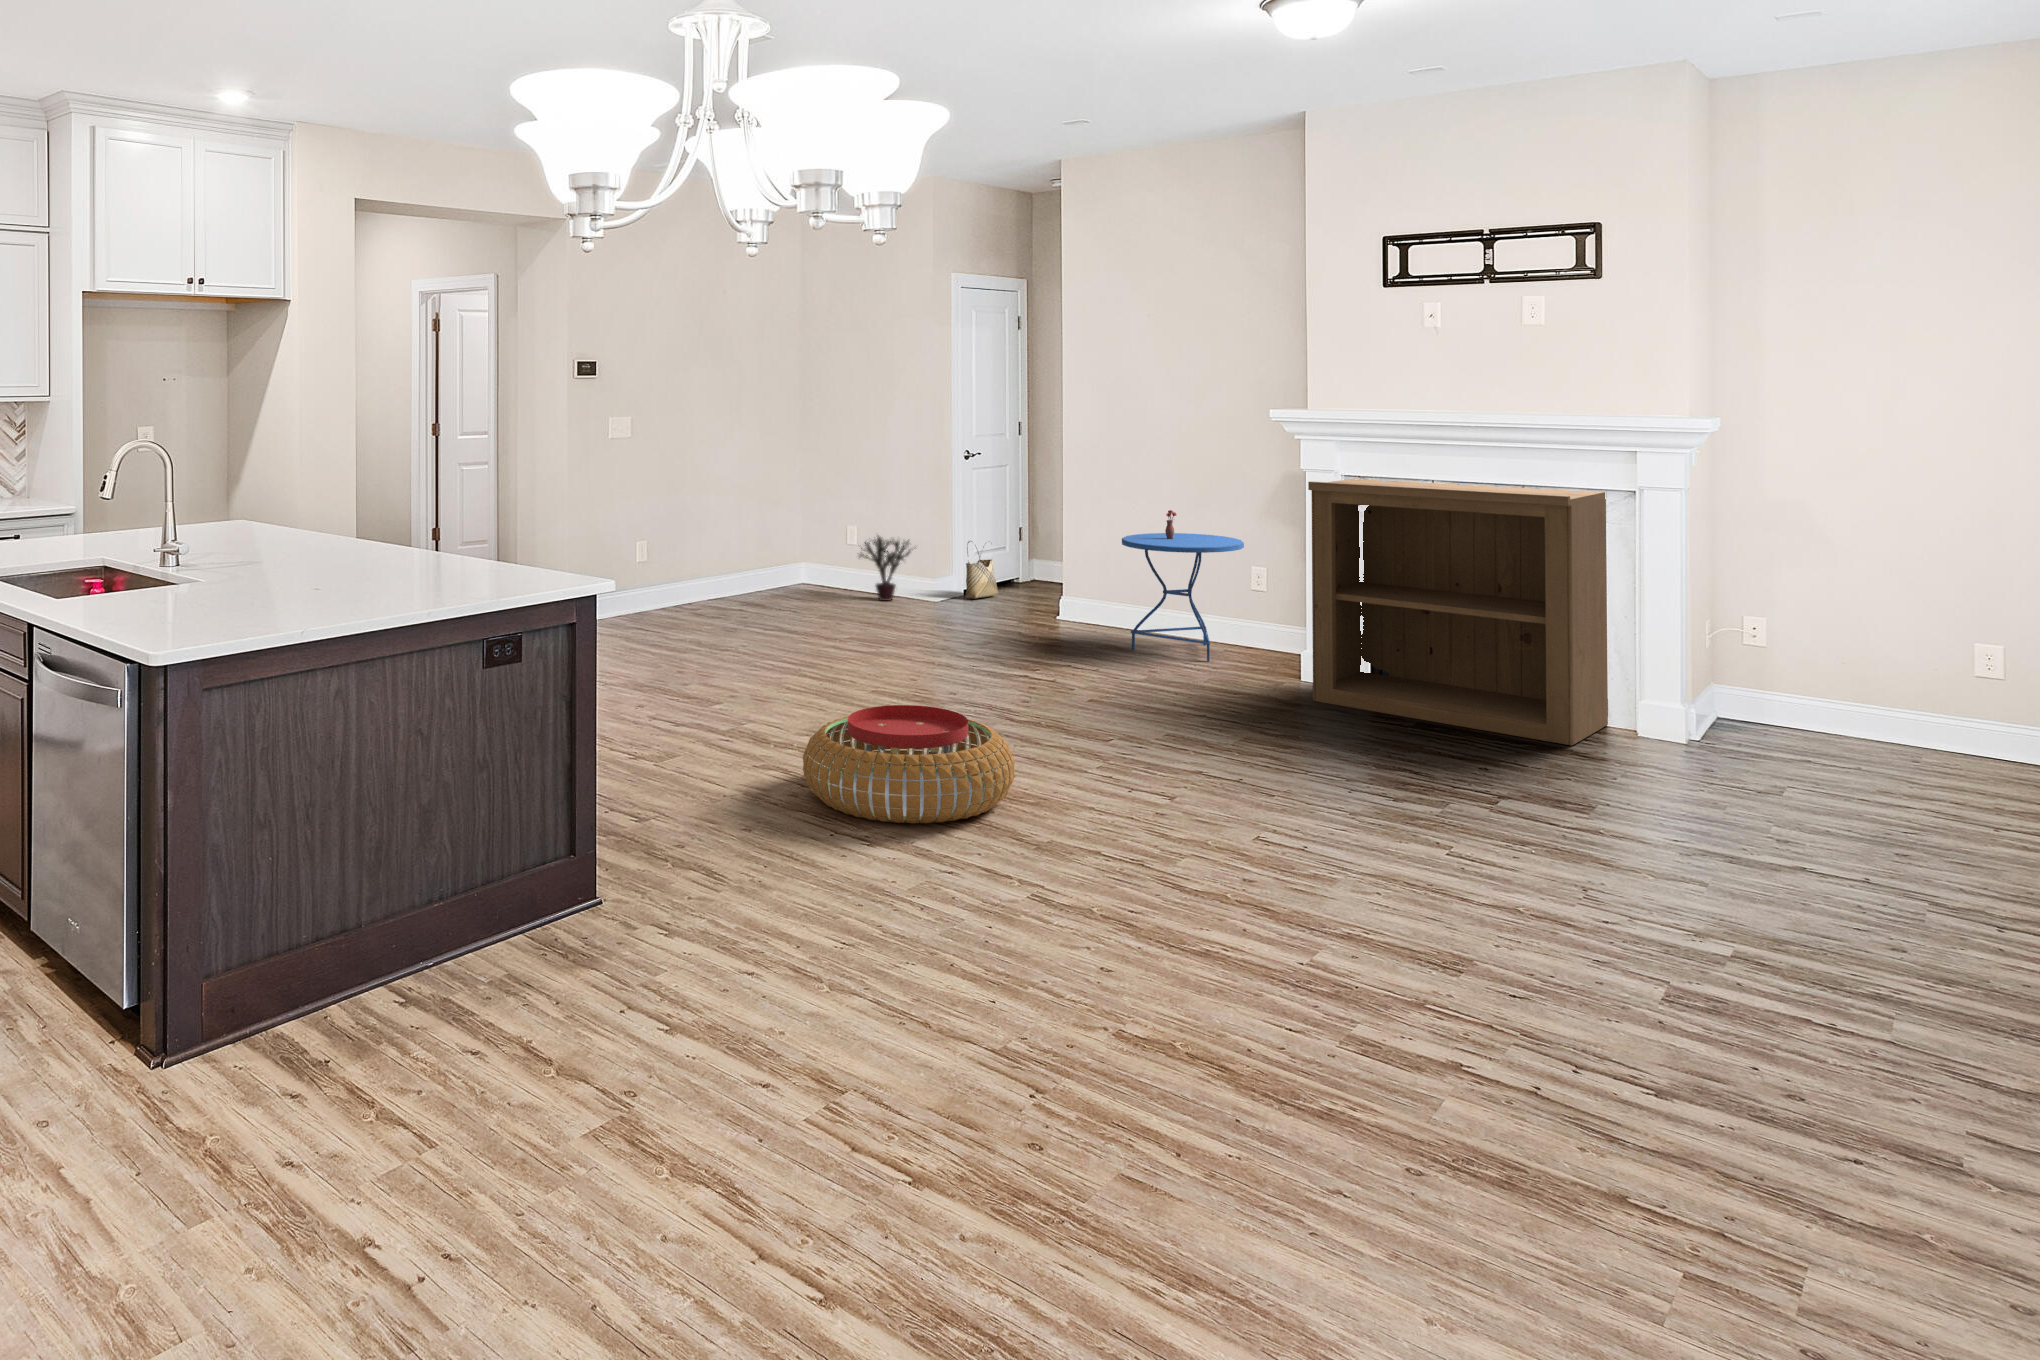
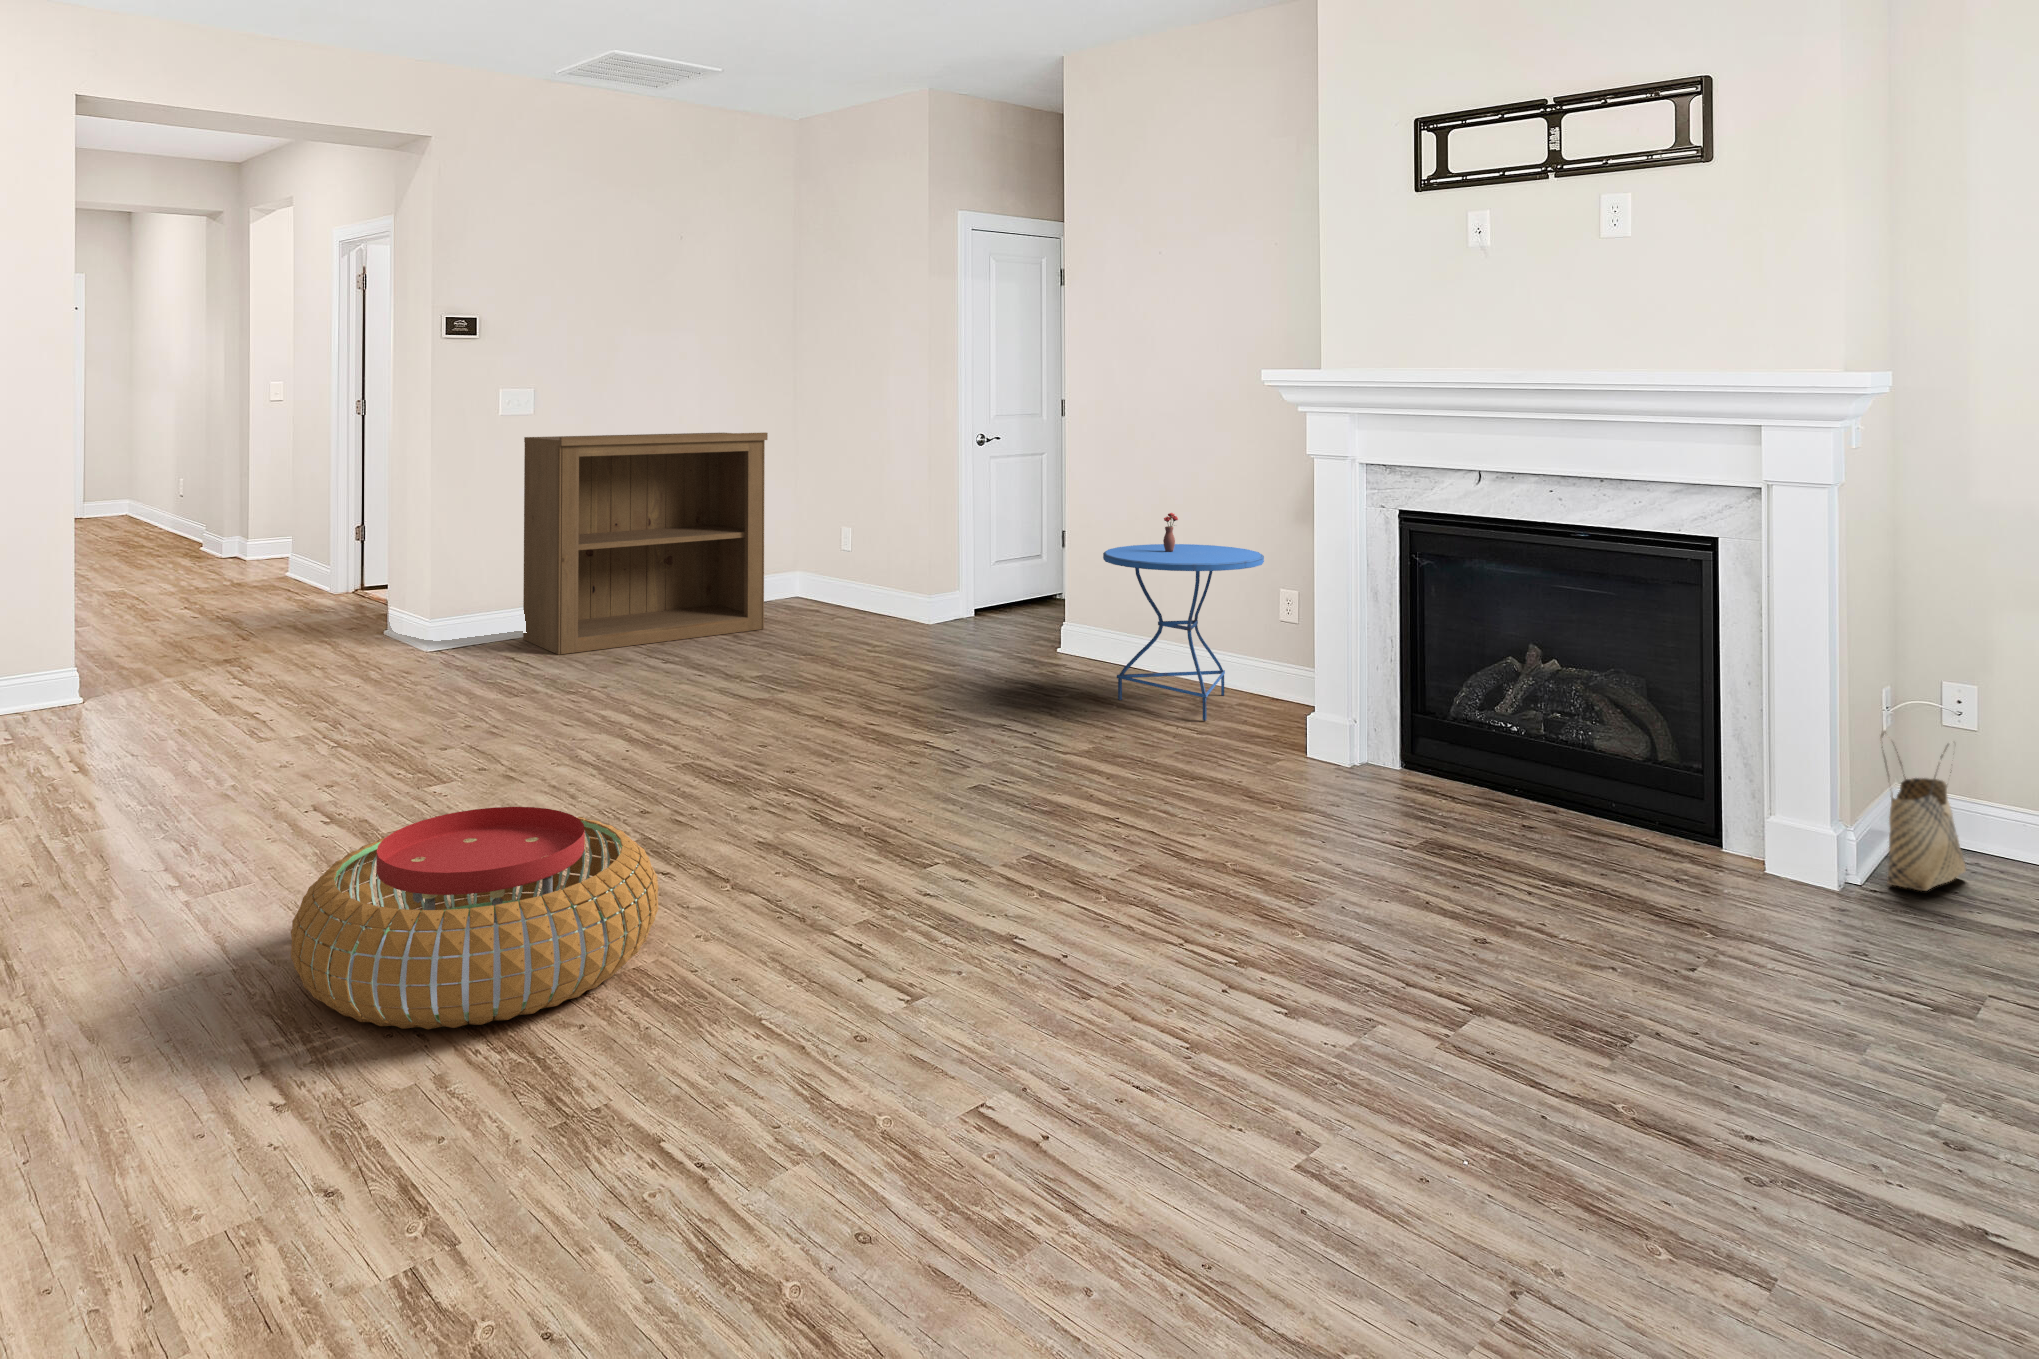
bookshelf: present [1308,478,1608,745] -> present [523,433,768,655]
potted plant: present [859,535,911,601] -> none [838,540,921,625]
woven basket: present [966,541,998,599] -> present [1881,732,1966,891]

